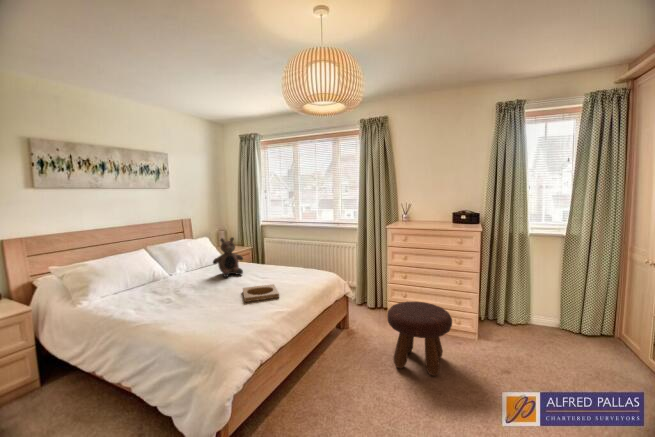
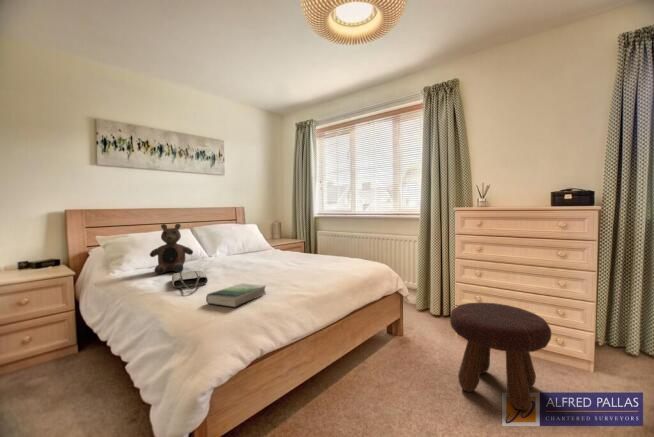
teddy bear: present [213,237,243,277] -> present [150,224,193,274]
tray: present [243,284,279,302] -> none [268,268,309,282]
tote bag: none [150,296,189,319] -> present [172,271,208,290]
book: none [202,308,249,332] -> present [206,283,266,307]

